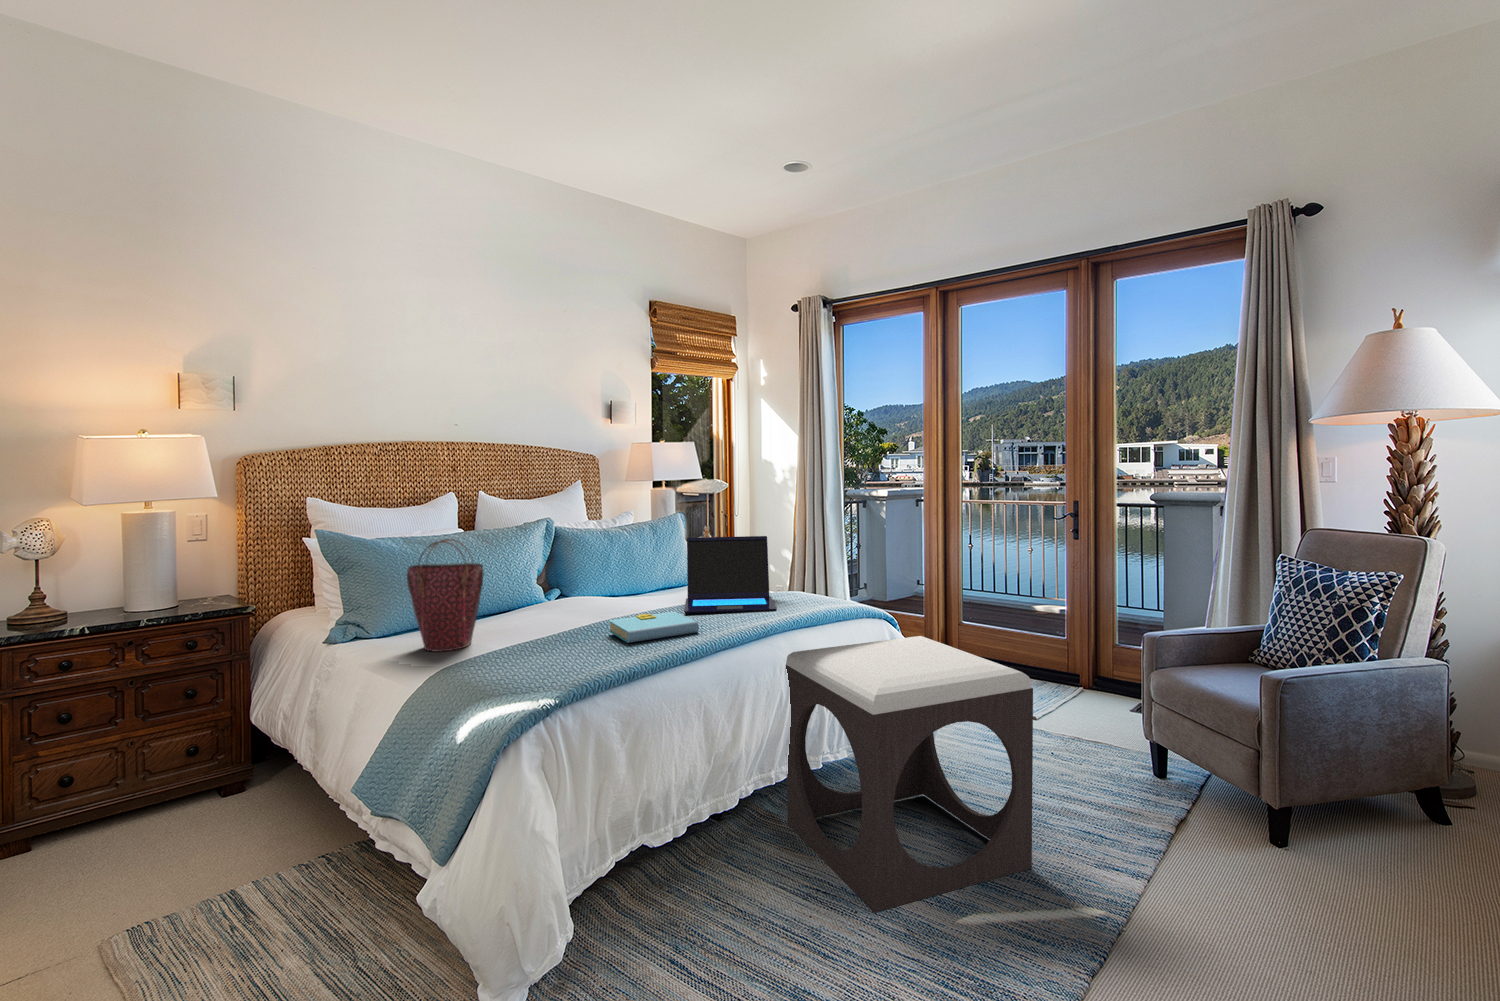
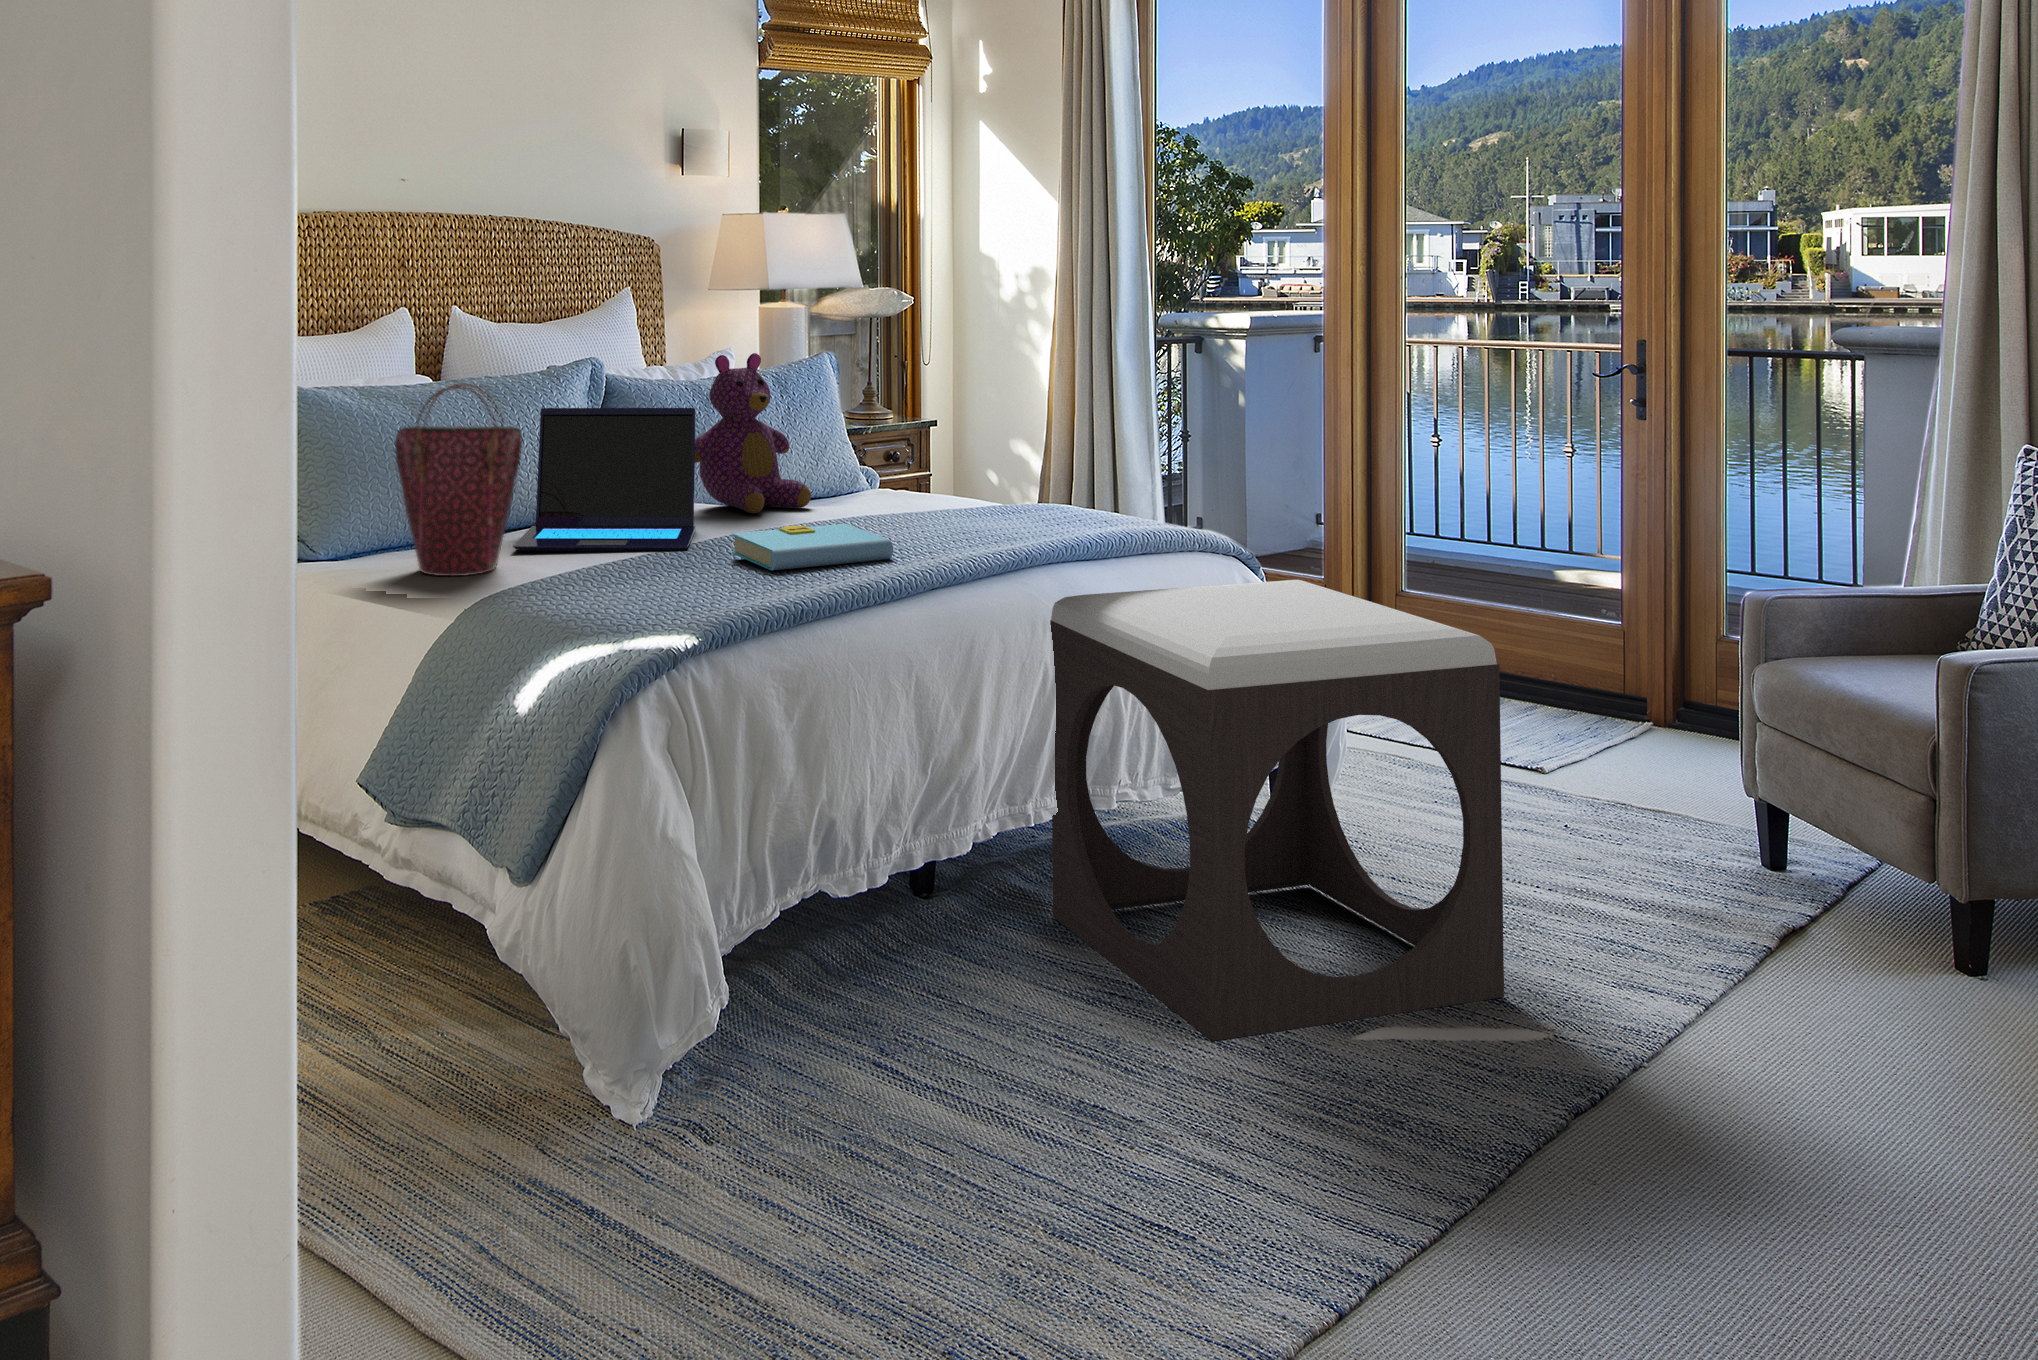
teddy bear: none [596,516,664,602] -> present [695,353,811,513]
laptop: present [684,536,776,613] -> present [513,408,696,551]

